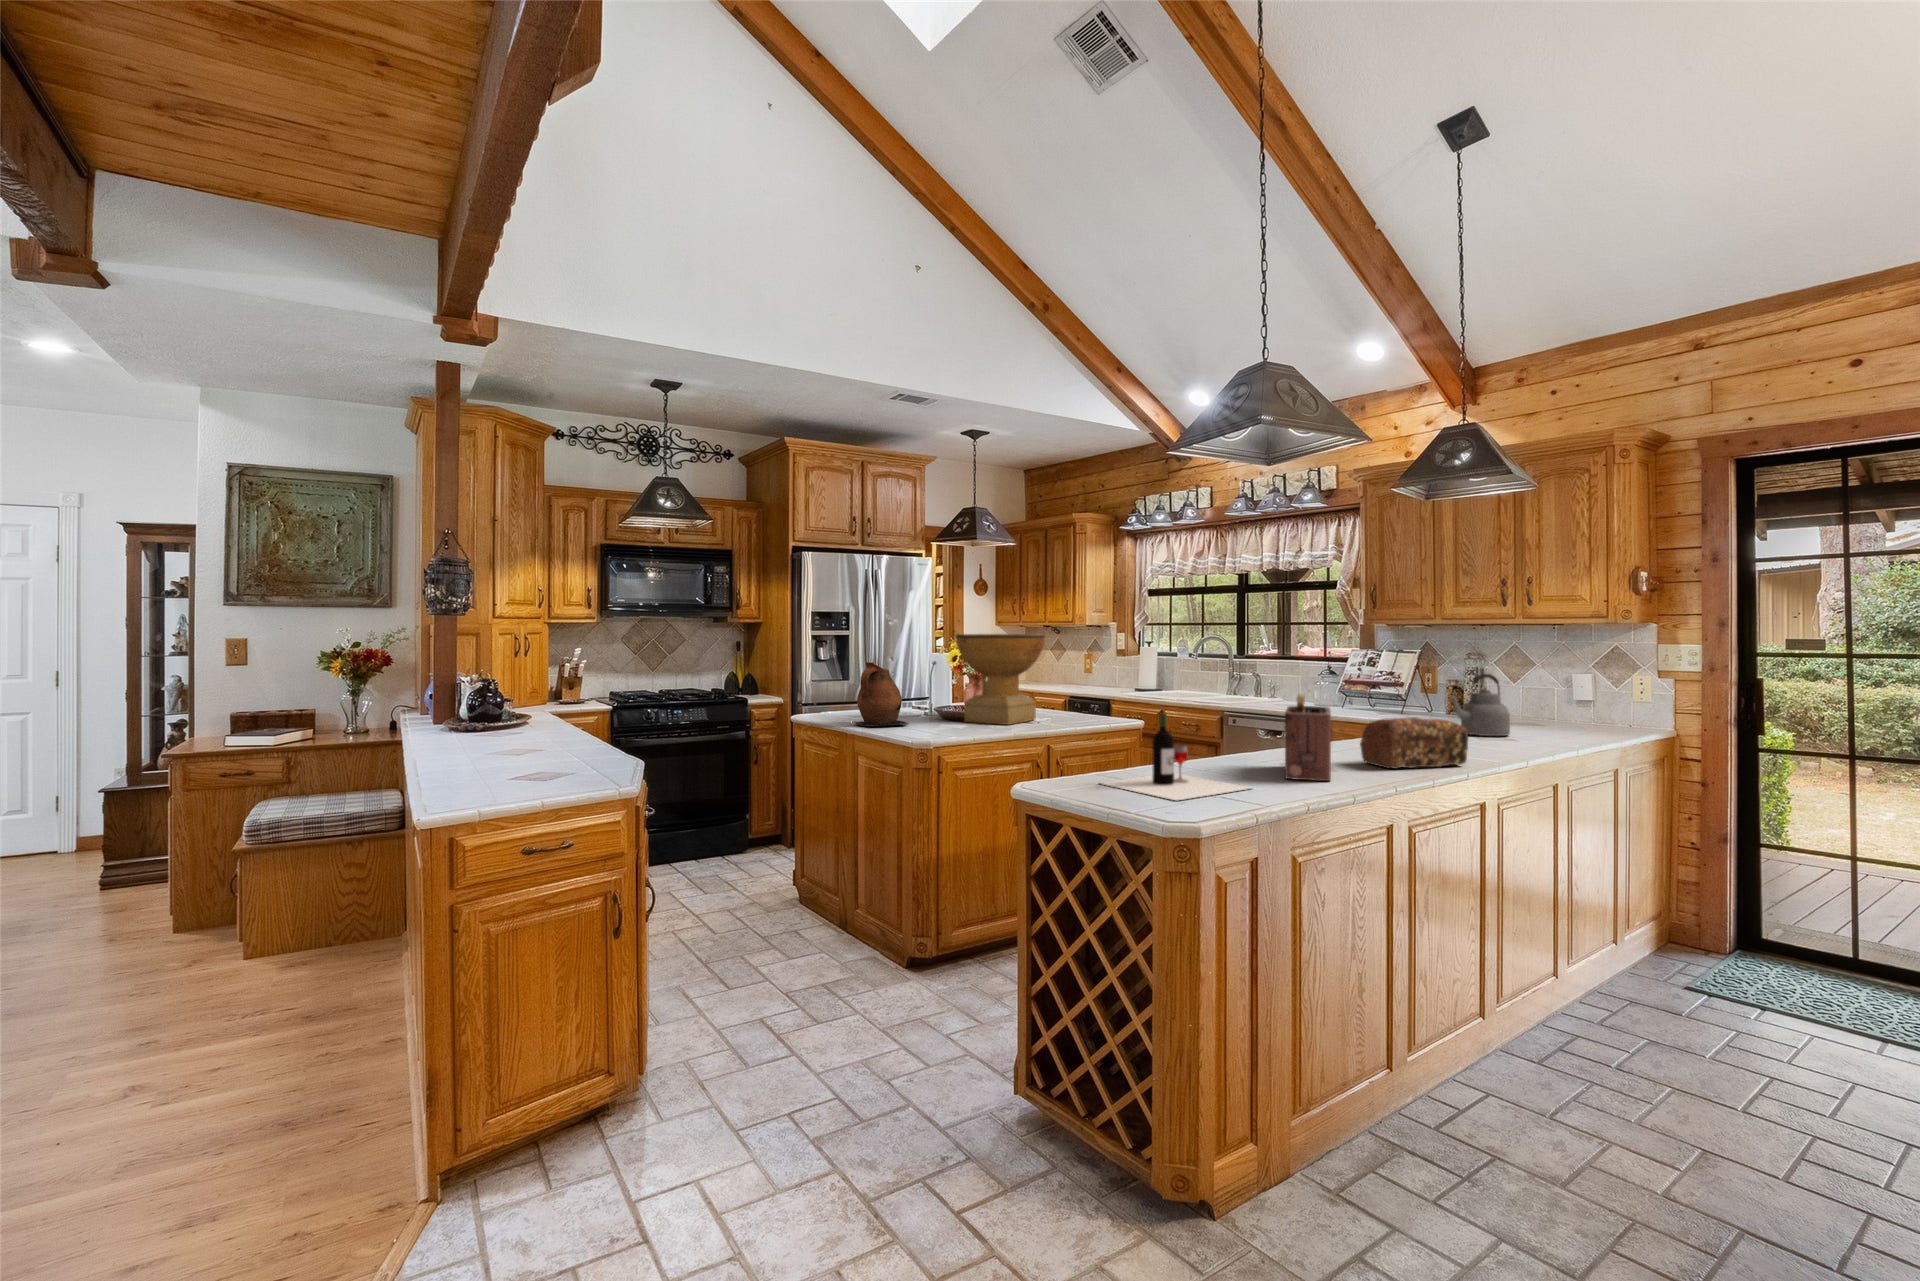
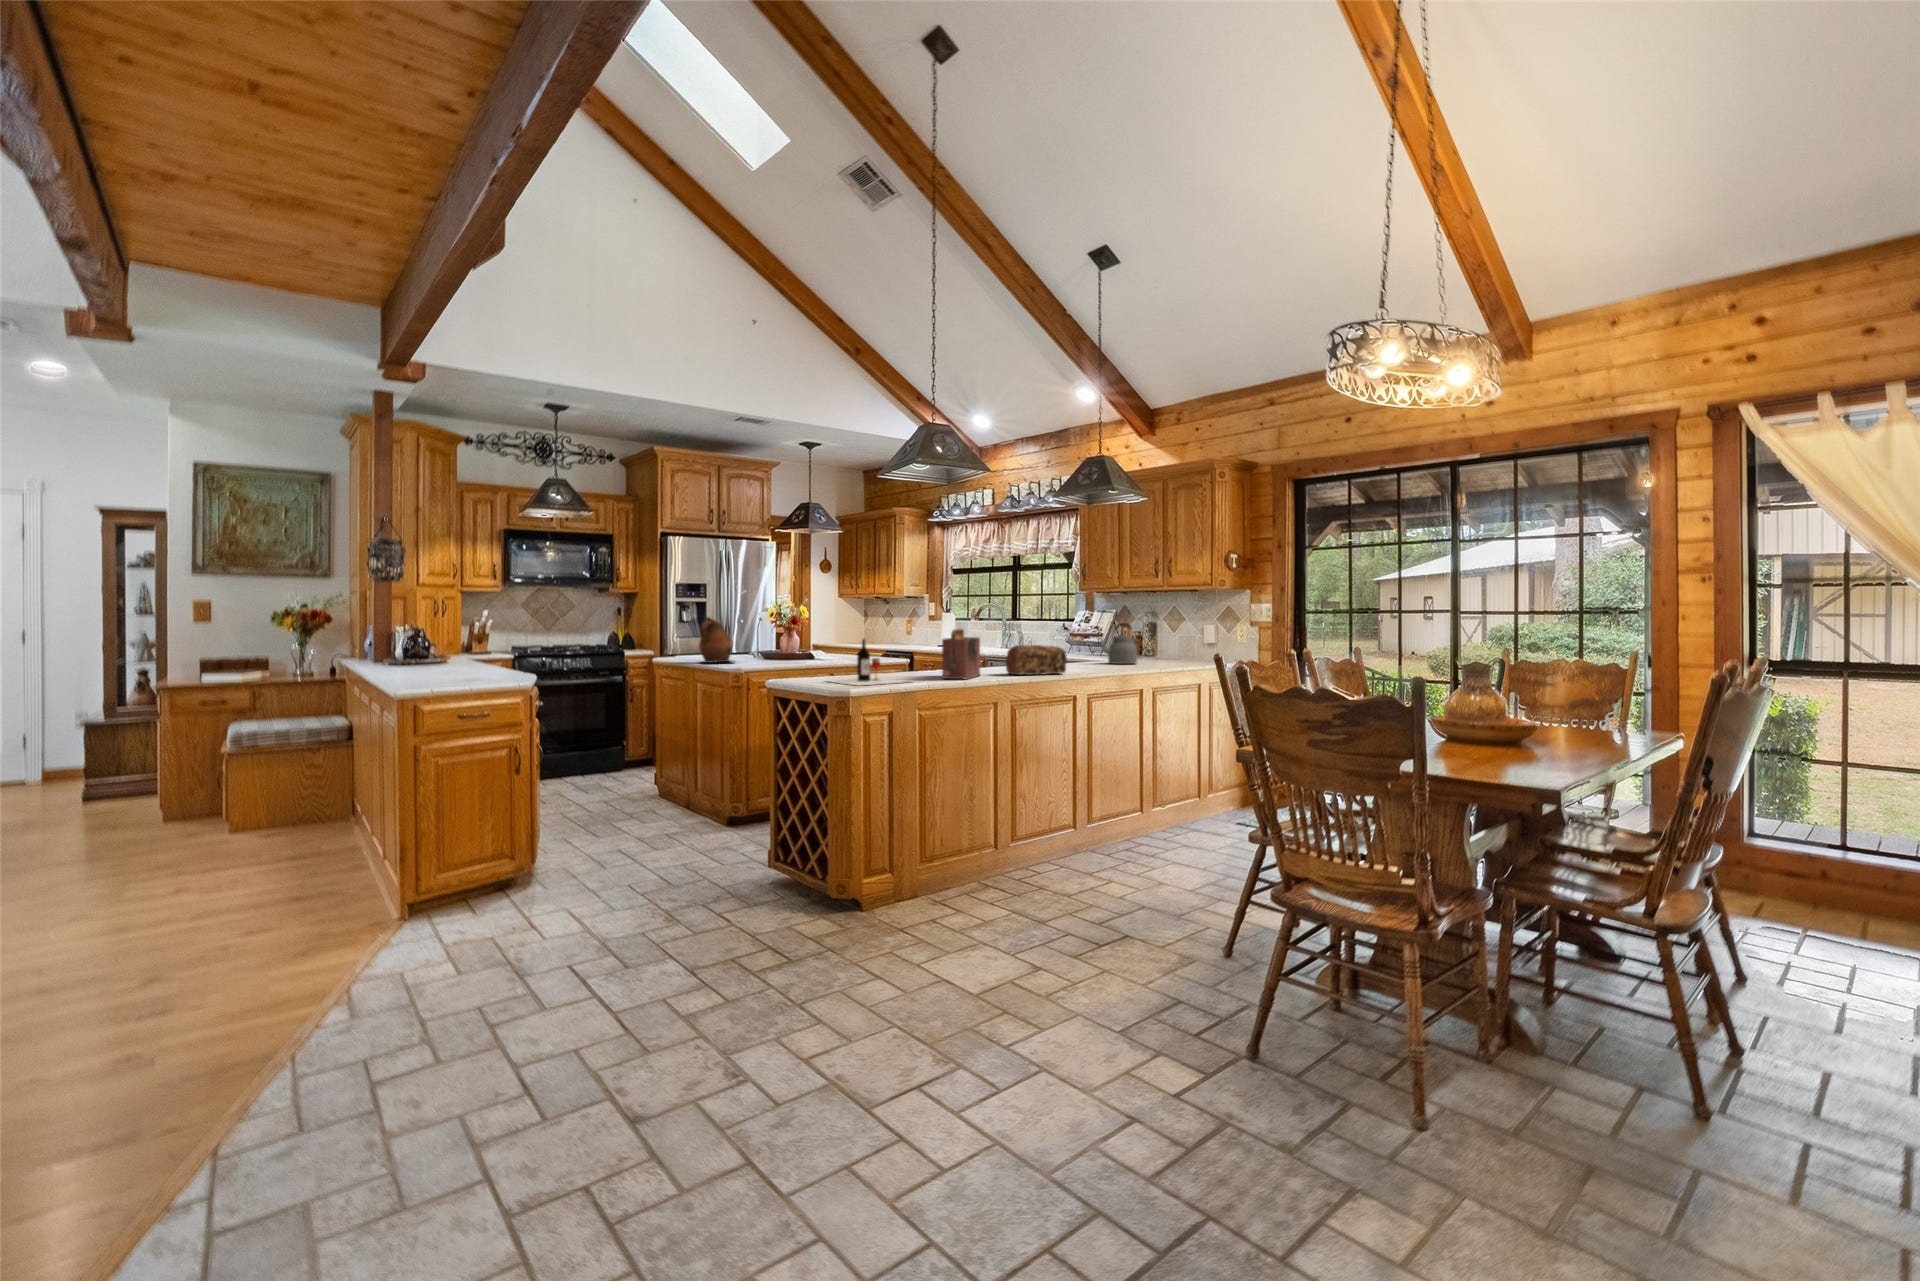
decorative bowl: present [956,634,1045,725] -> none [774,598,839,662]

